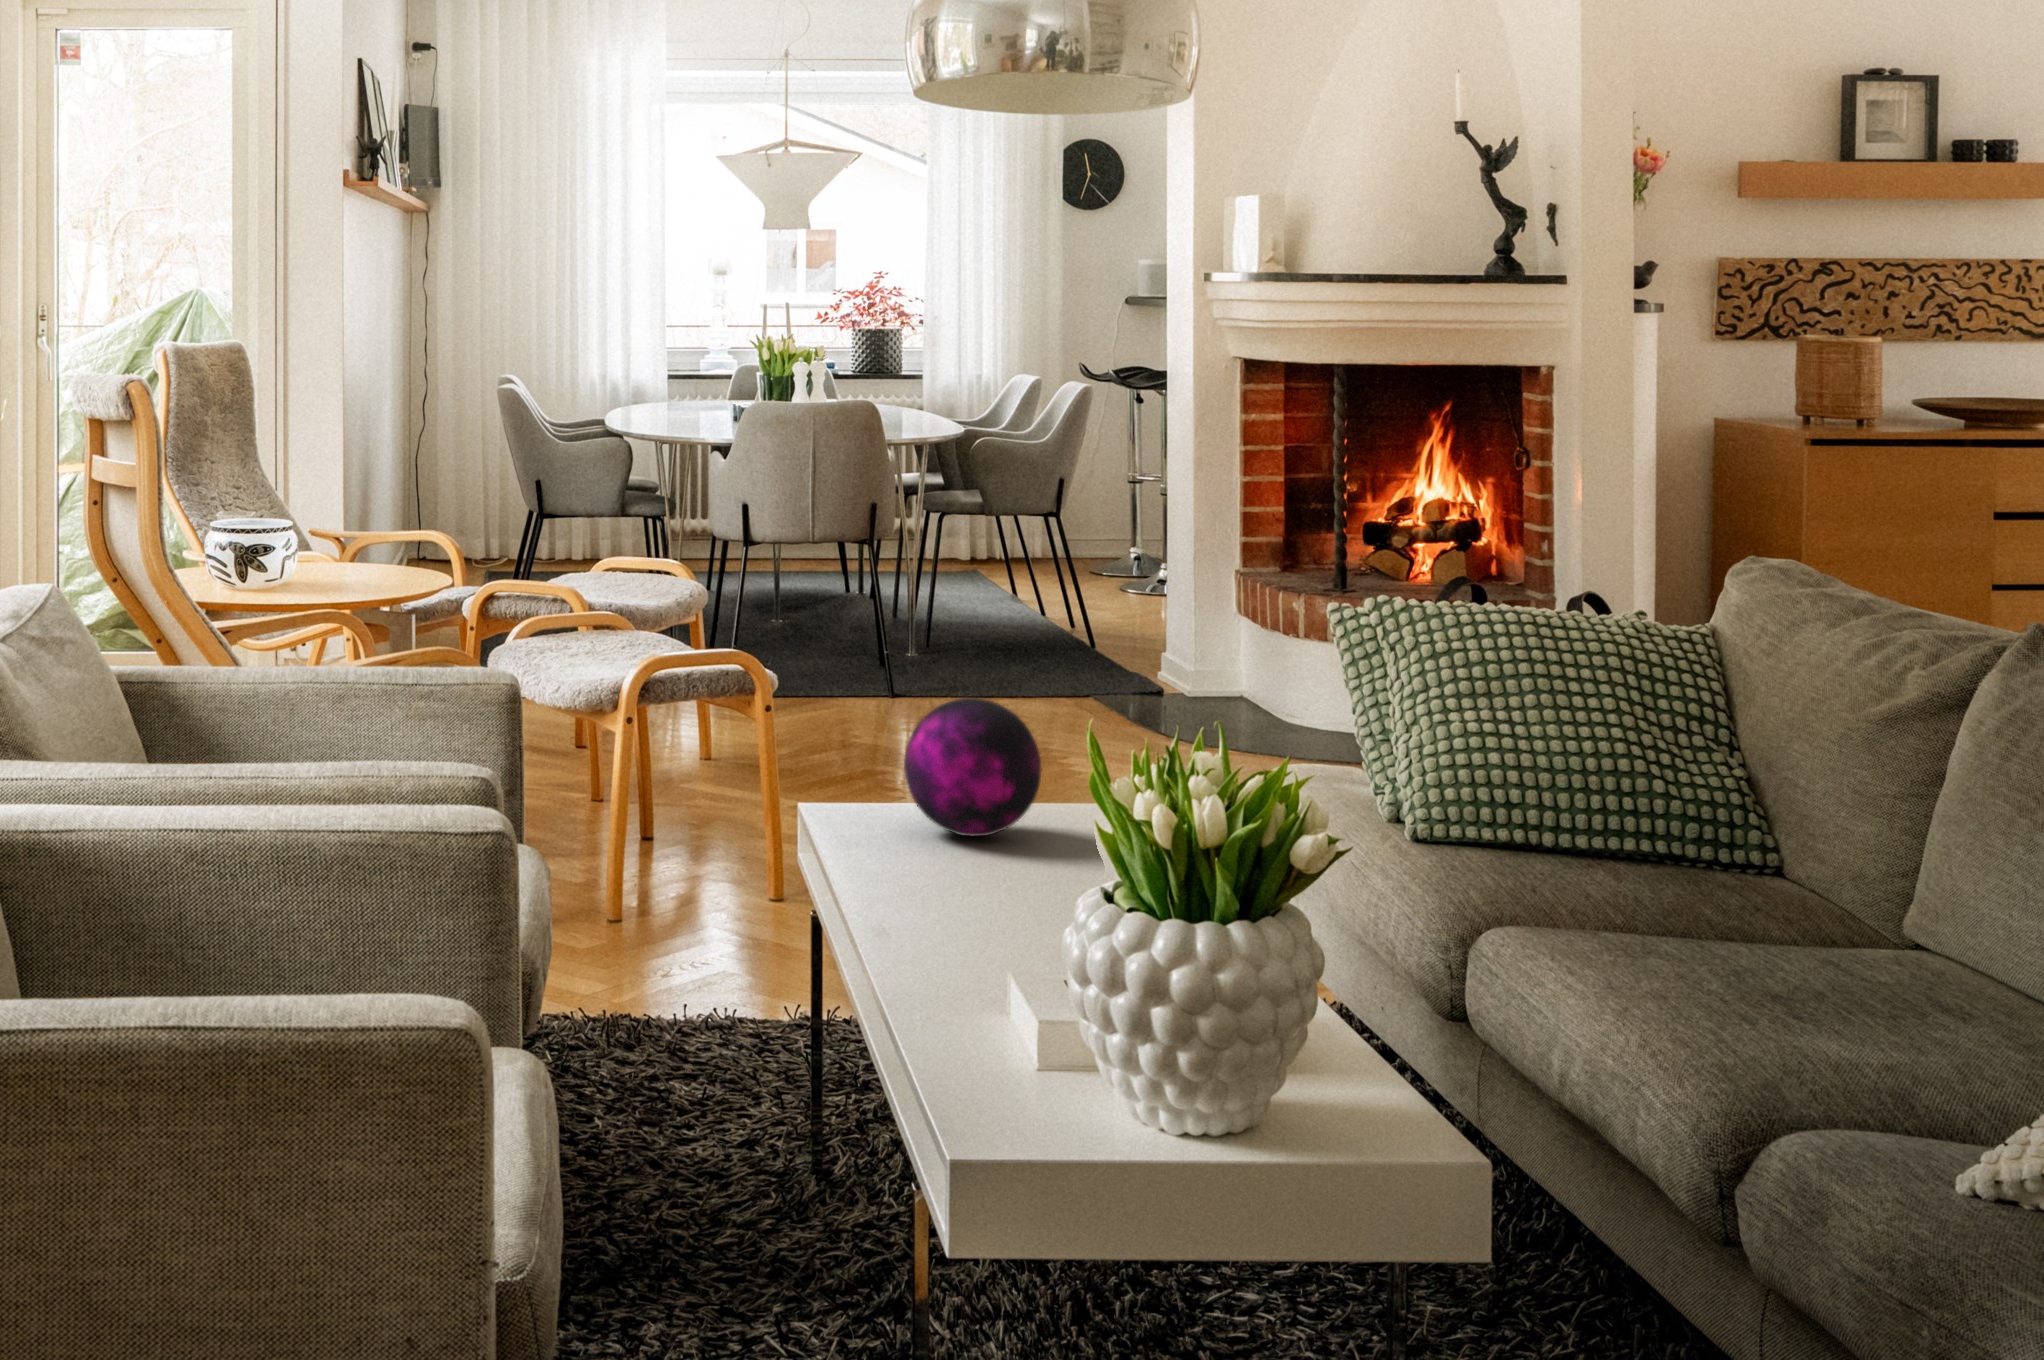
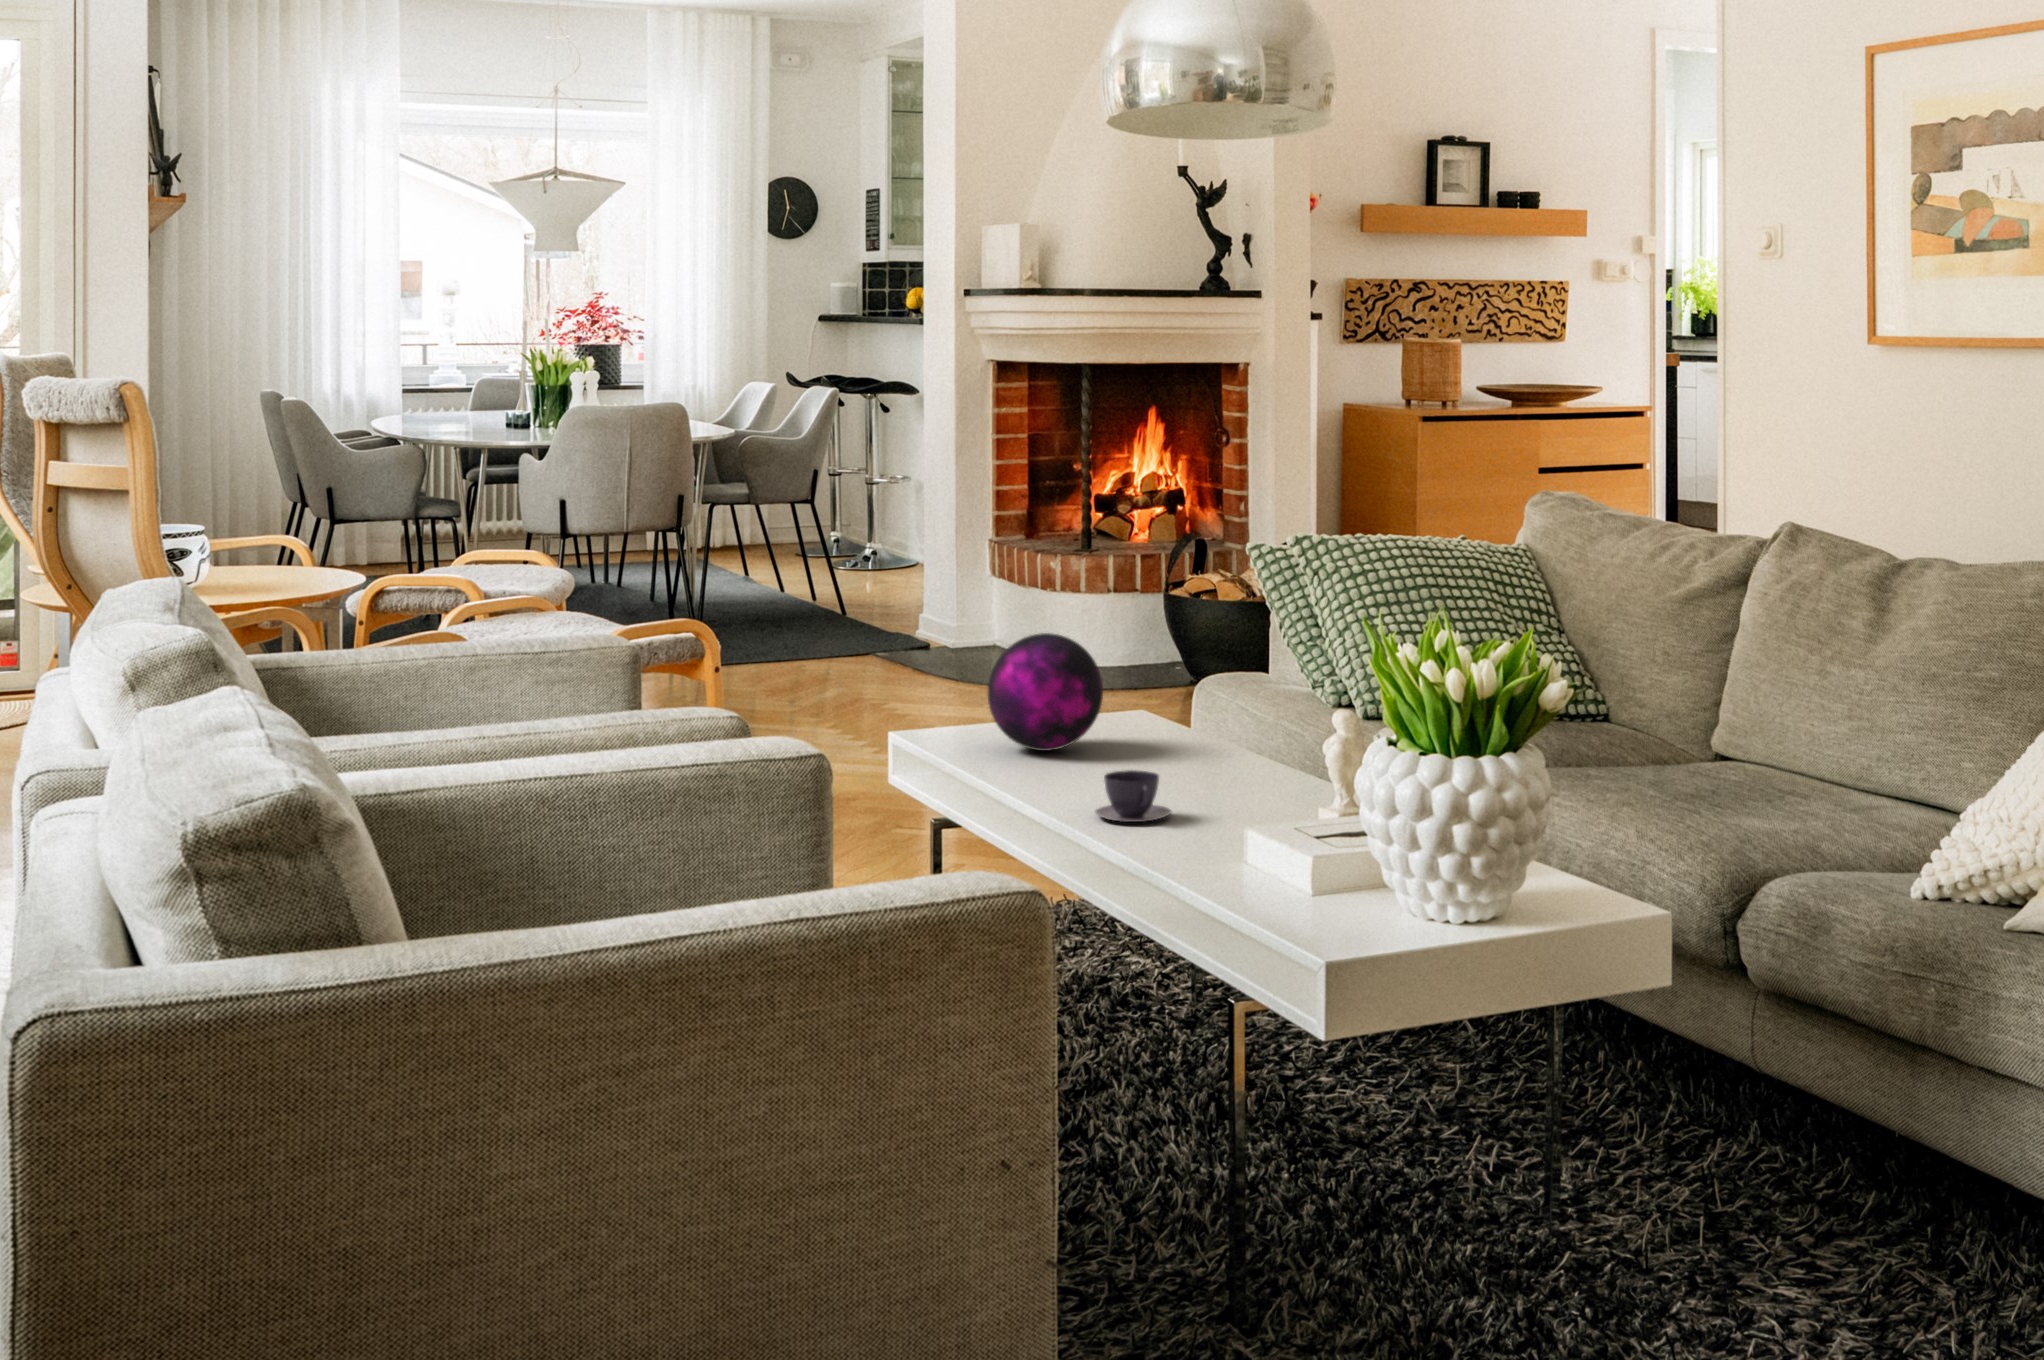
teacup: none [917,875,1011,941] -> present [1095,770,1171,822]

